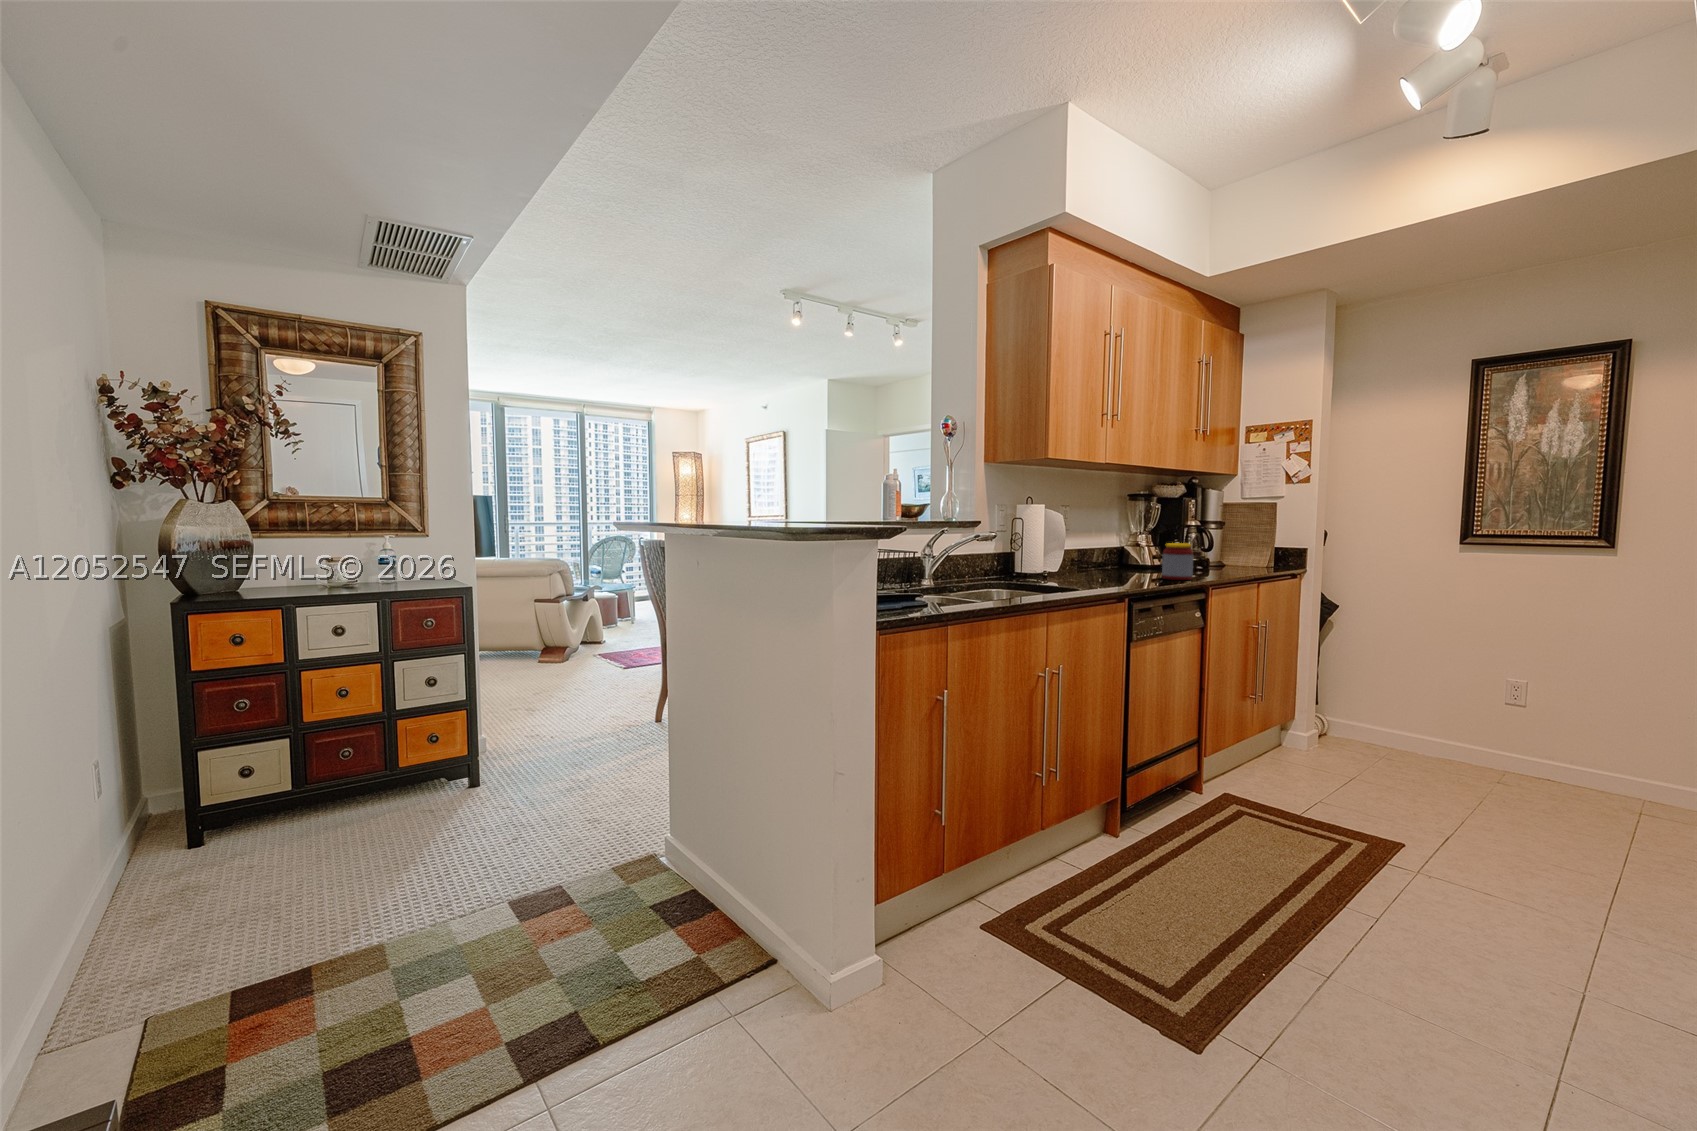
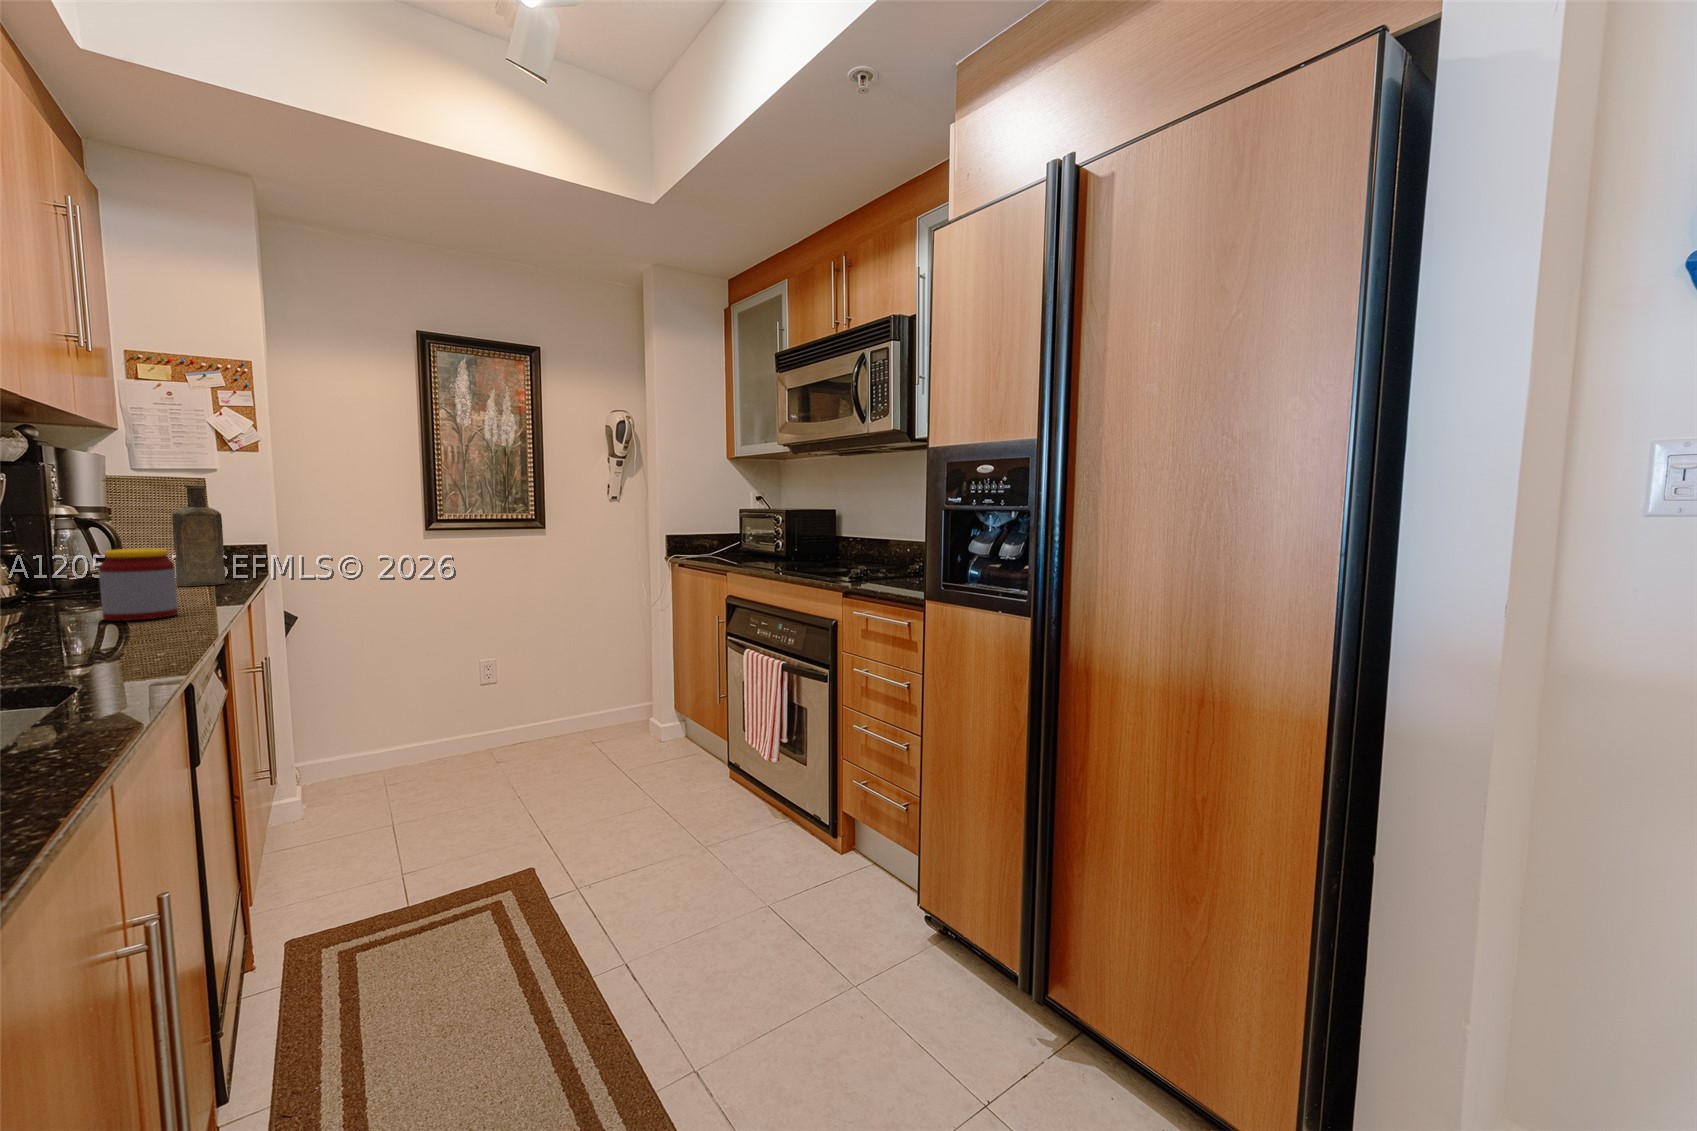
bottle: none [1231,508,1262,571] -> present [172,485,225,586]

